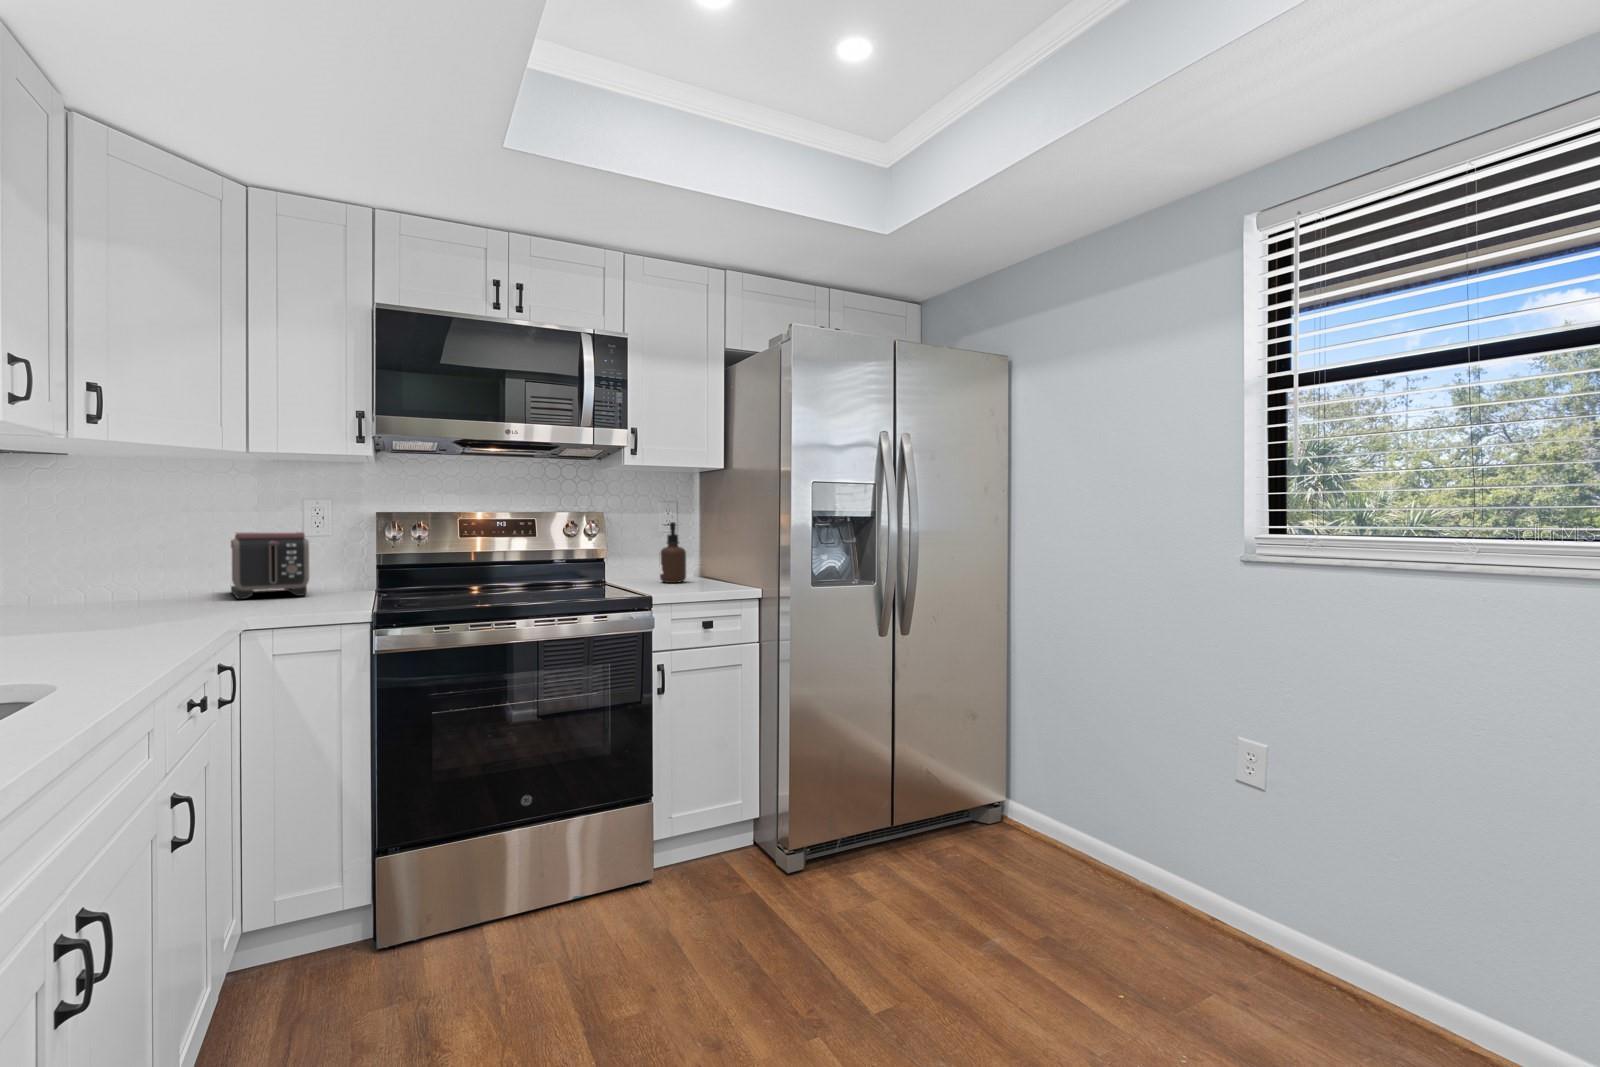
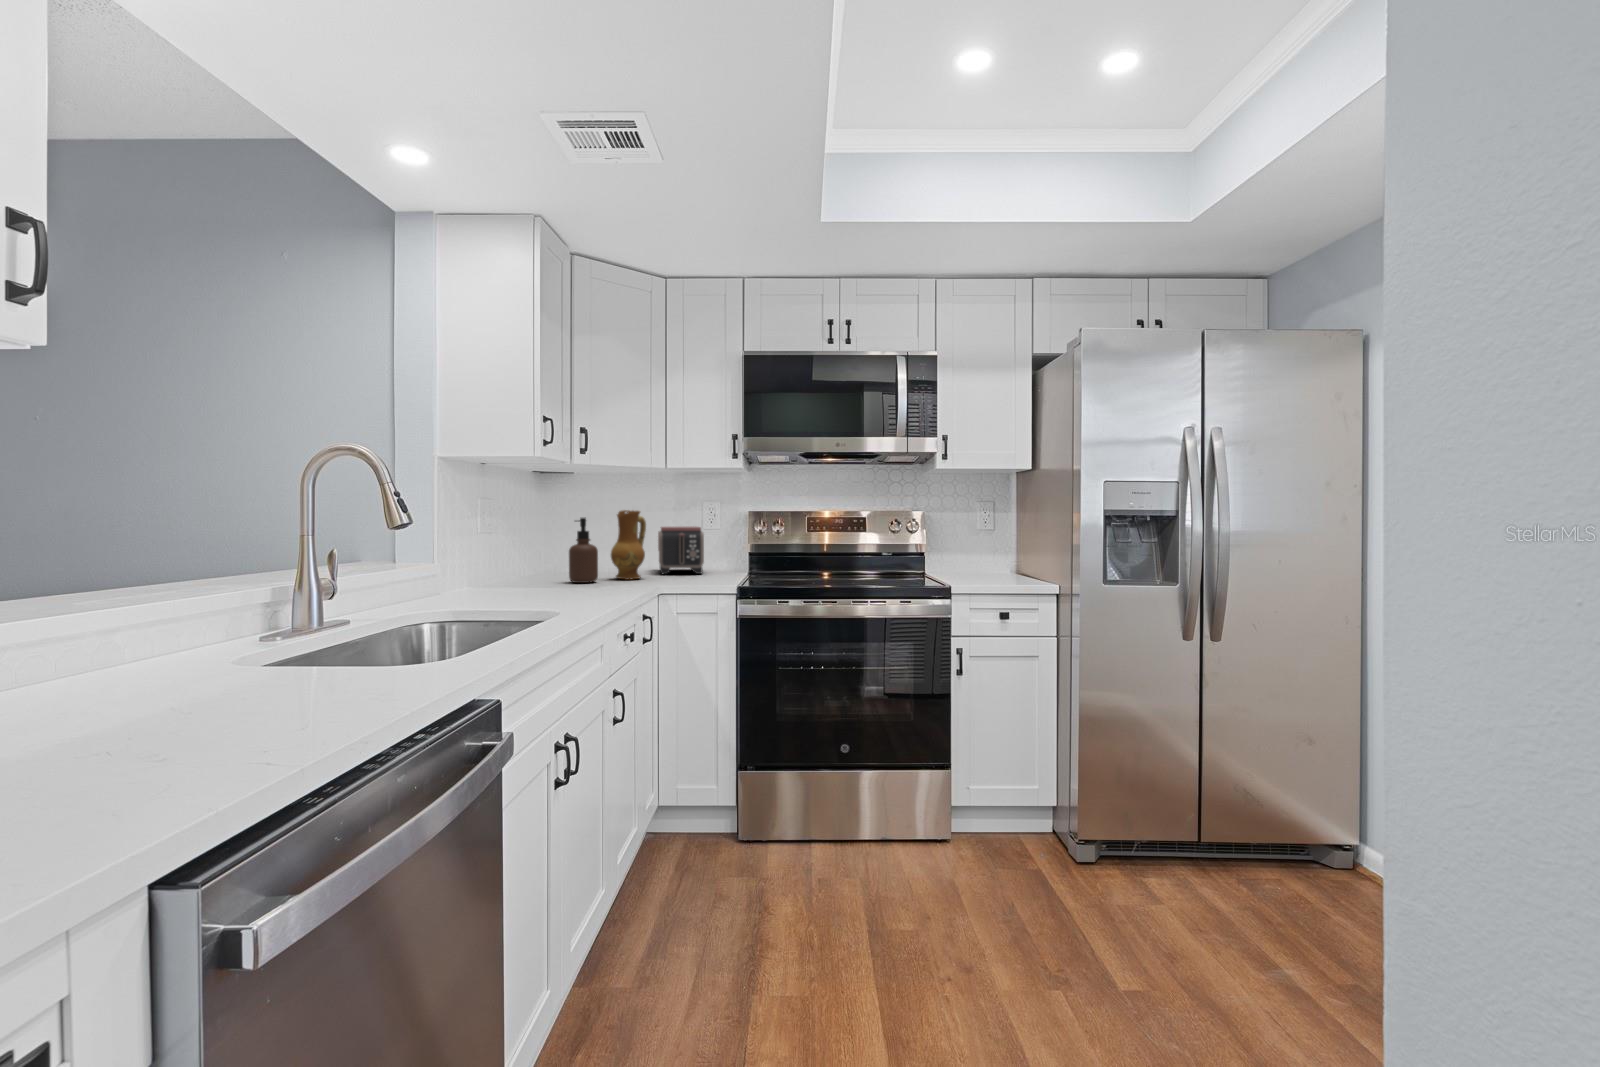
ceramic jug: none [146,508,213,610] -> present [611,510,646,580]
soap dispenser: present [660,522,686,583] -> present [569,518,598,583]

